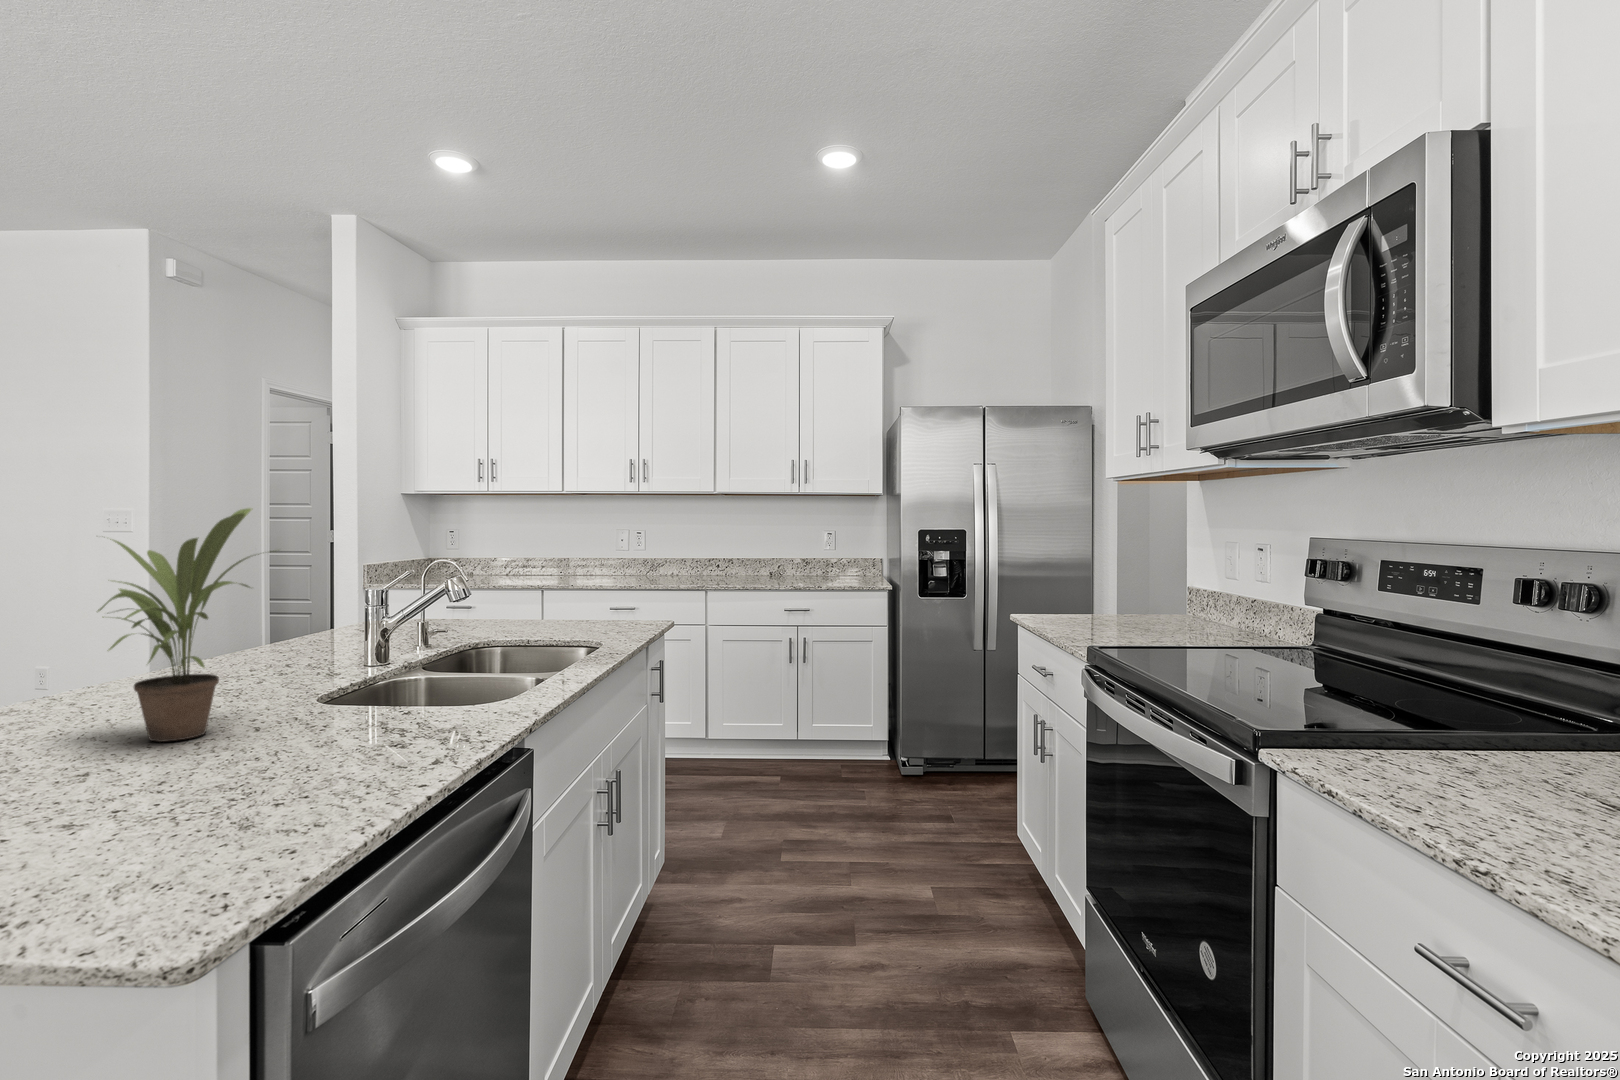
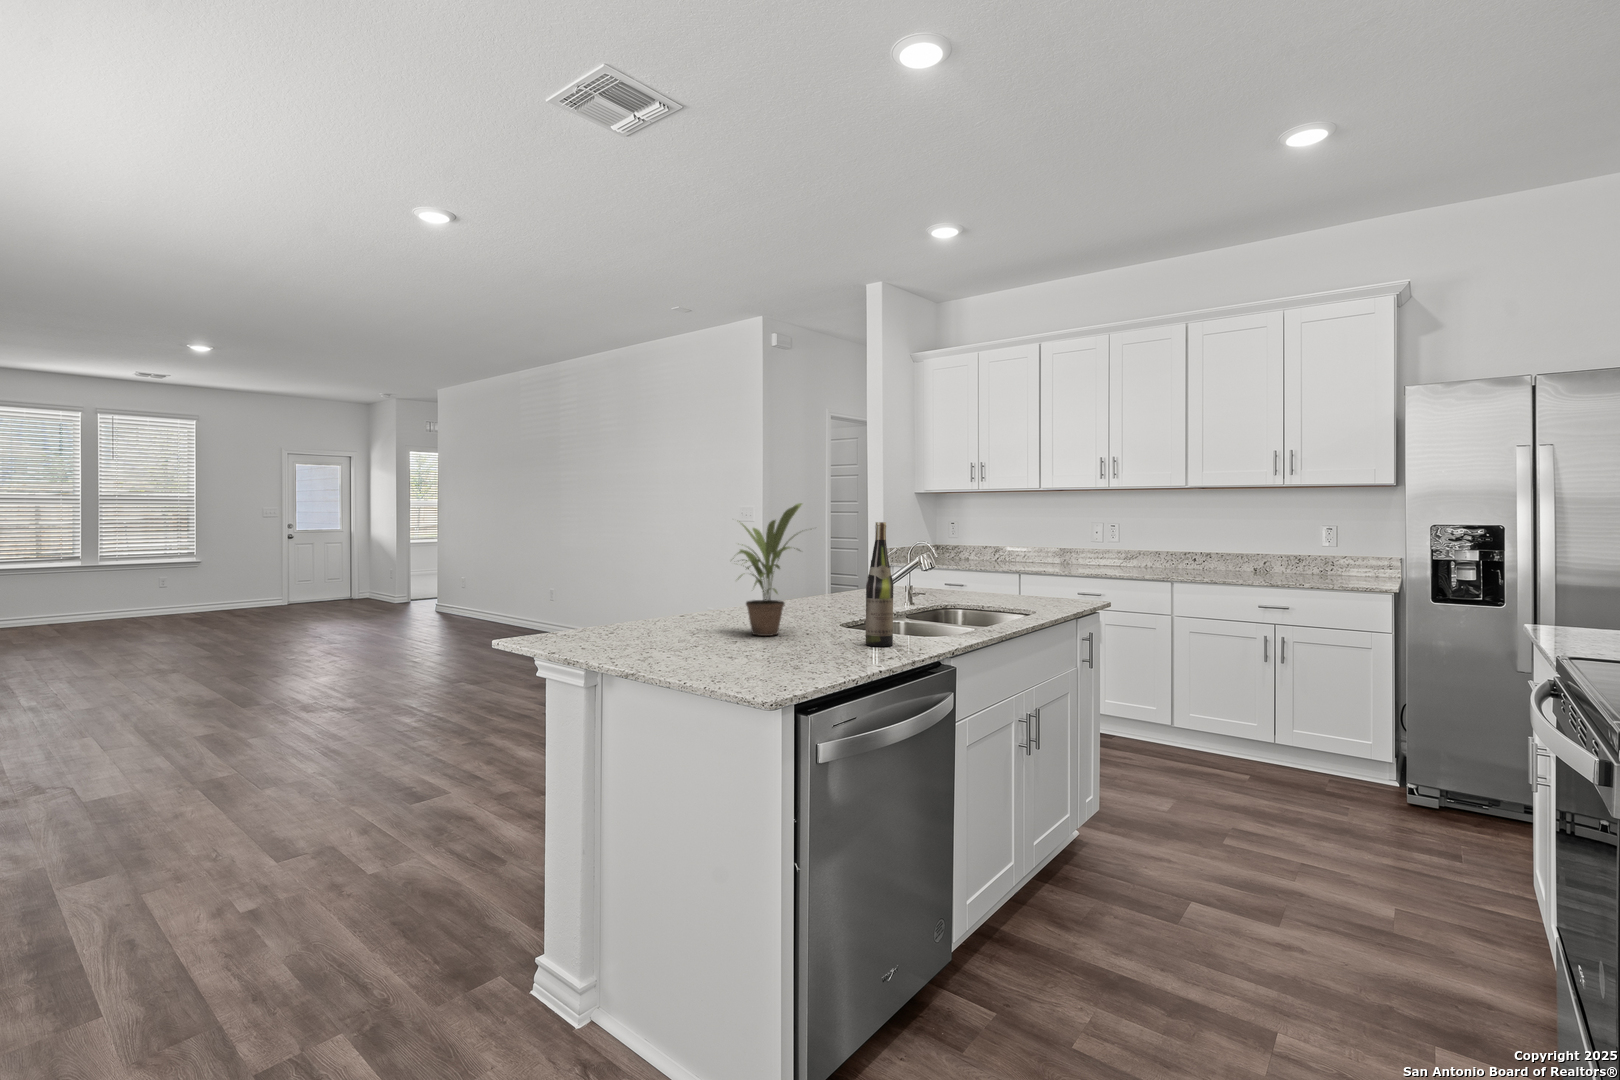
wine bottle: none [380,540,428,738] -> present [866,522,893,646]

